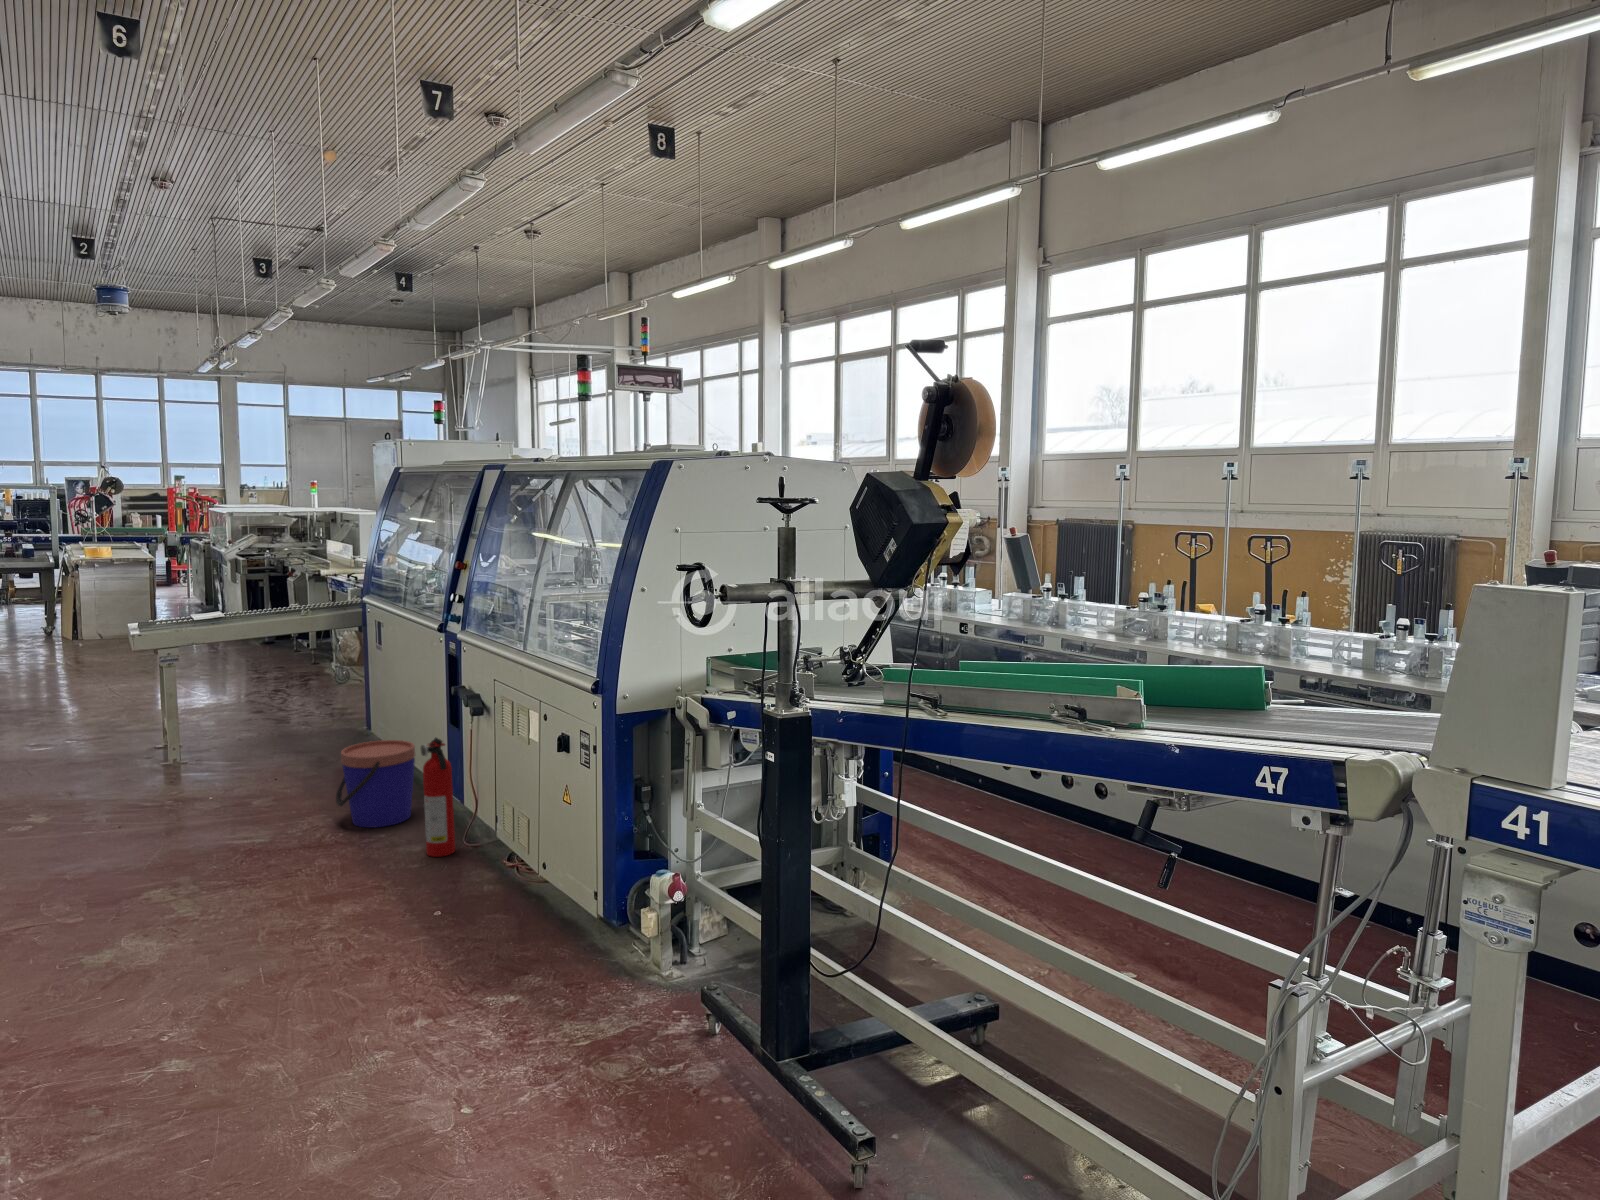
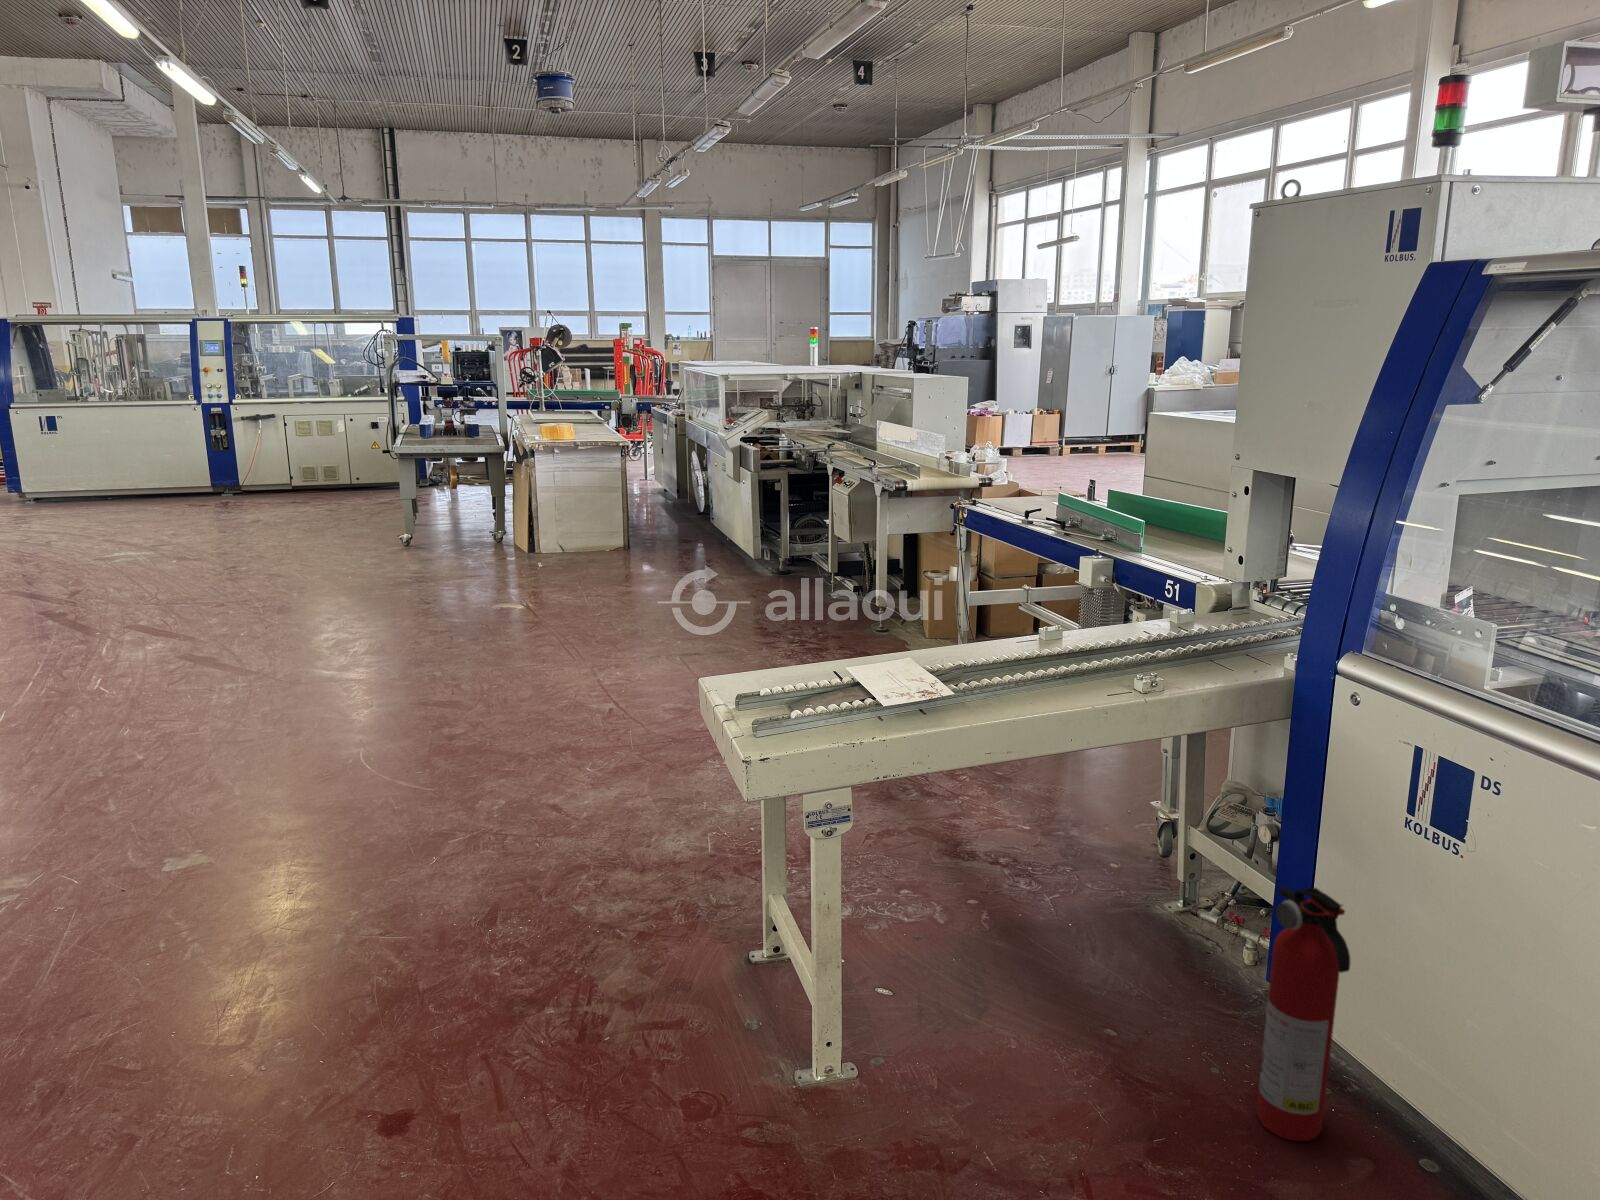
bucket: present [336,740,415,827] -> none [1006,807,1161,992]

